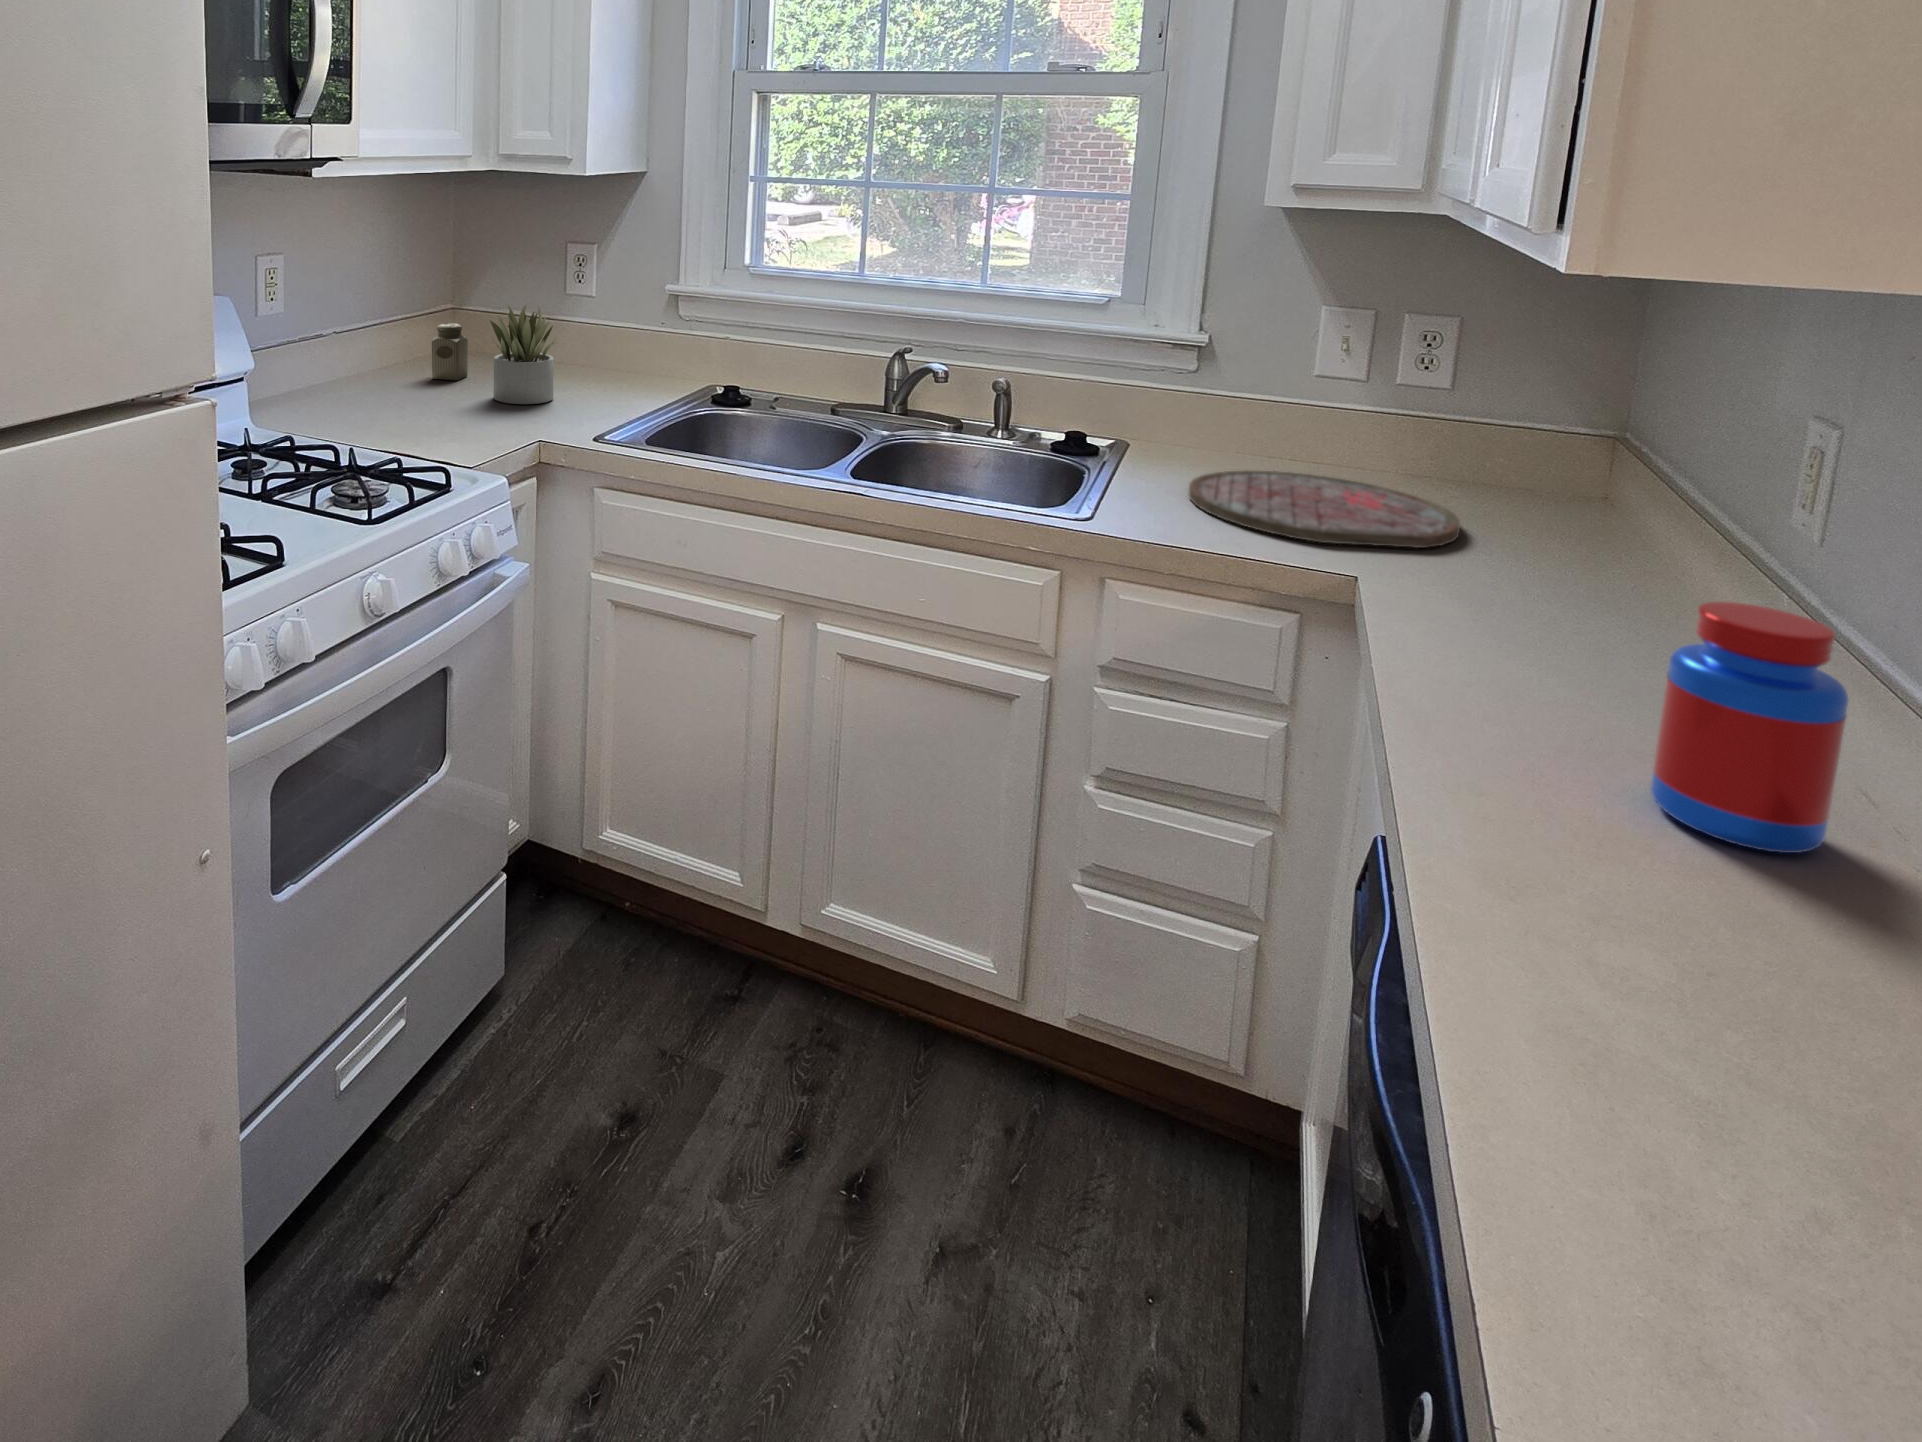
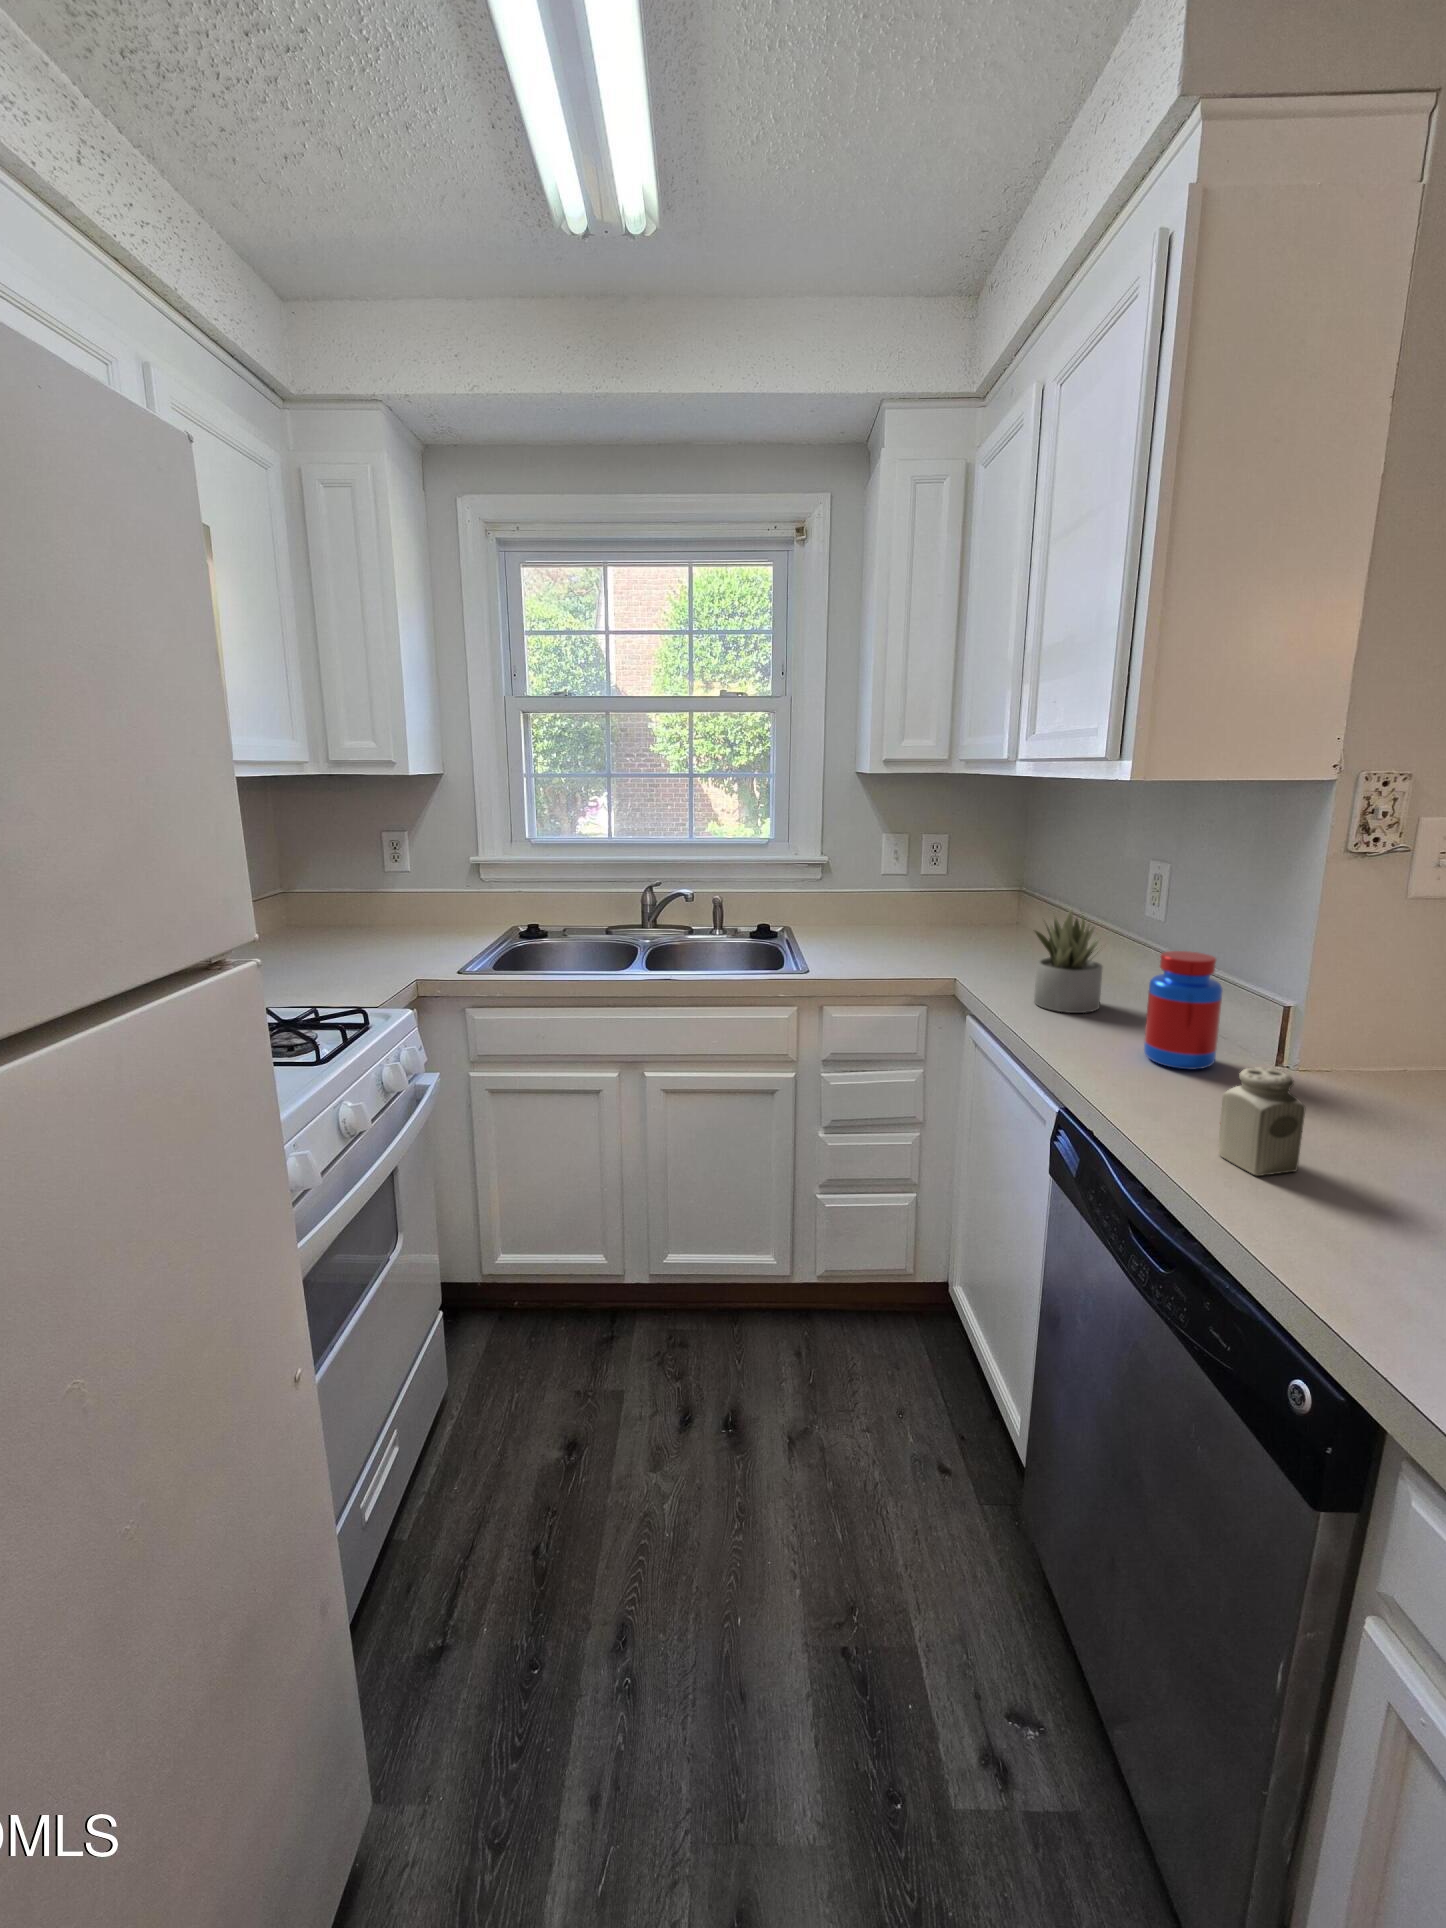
succulent plant: present [490,303,556,404] -> present [1034,910,1103,1013]
salt shaker: present [432,324,468,380] -> present [1219,1067,1305,1176]
cutting board: present [1189,470,1460,548] -> none [842,931,979,965]

